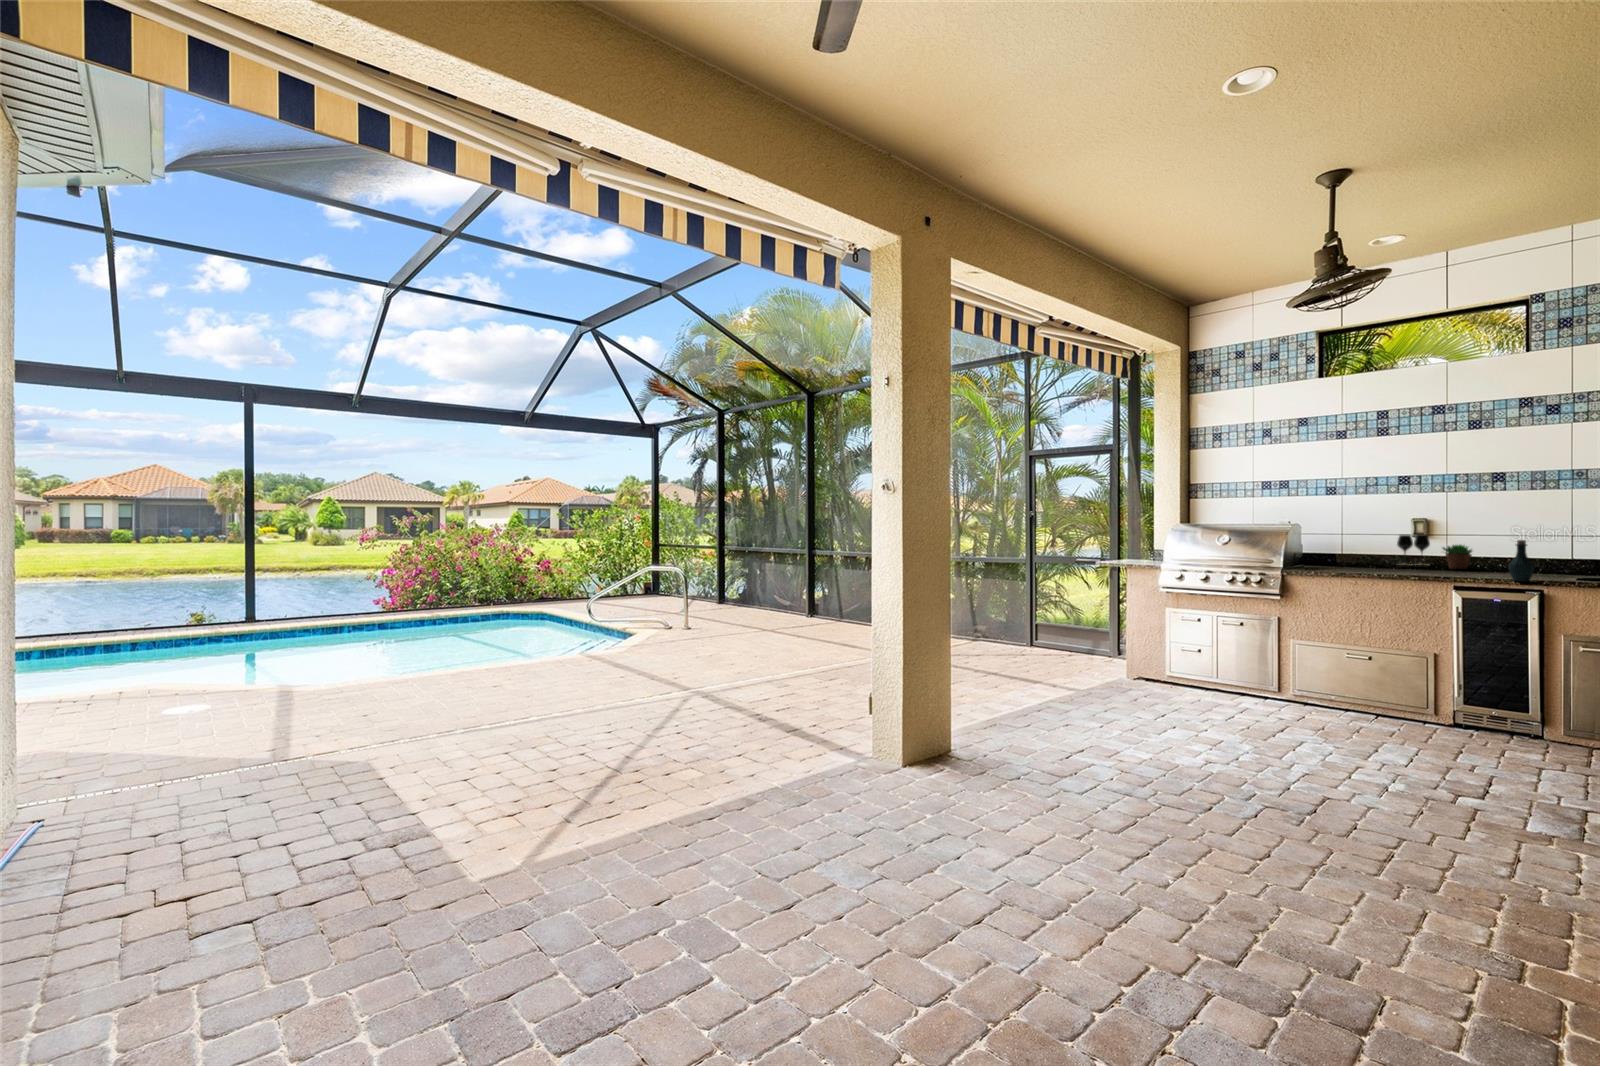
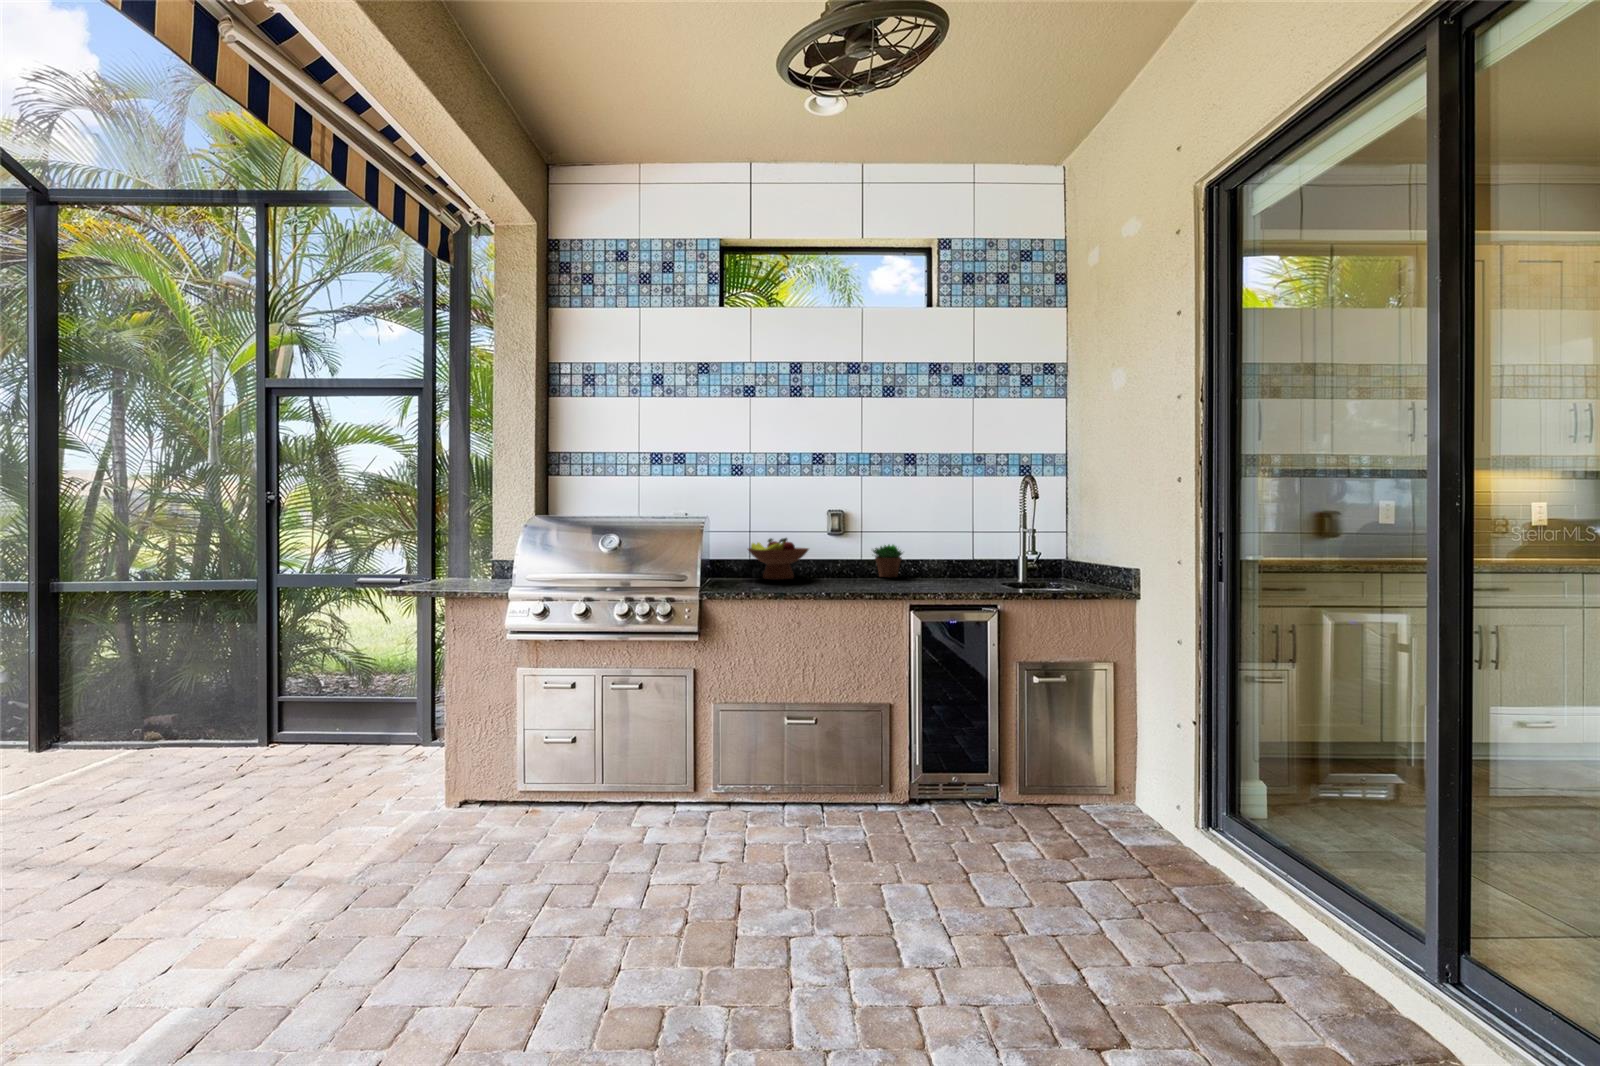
wine glass: present [1397,535,1430,565] -> none [821,531,854,574]
fruit bowl: none [1327,538,1382,567] -> present [748,538,809,580]
bottle: present [1509,540,1534,582] -> none [963,539,989,596]

